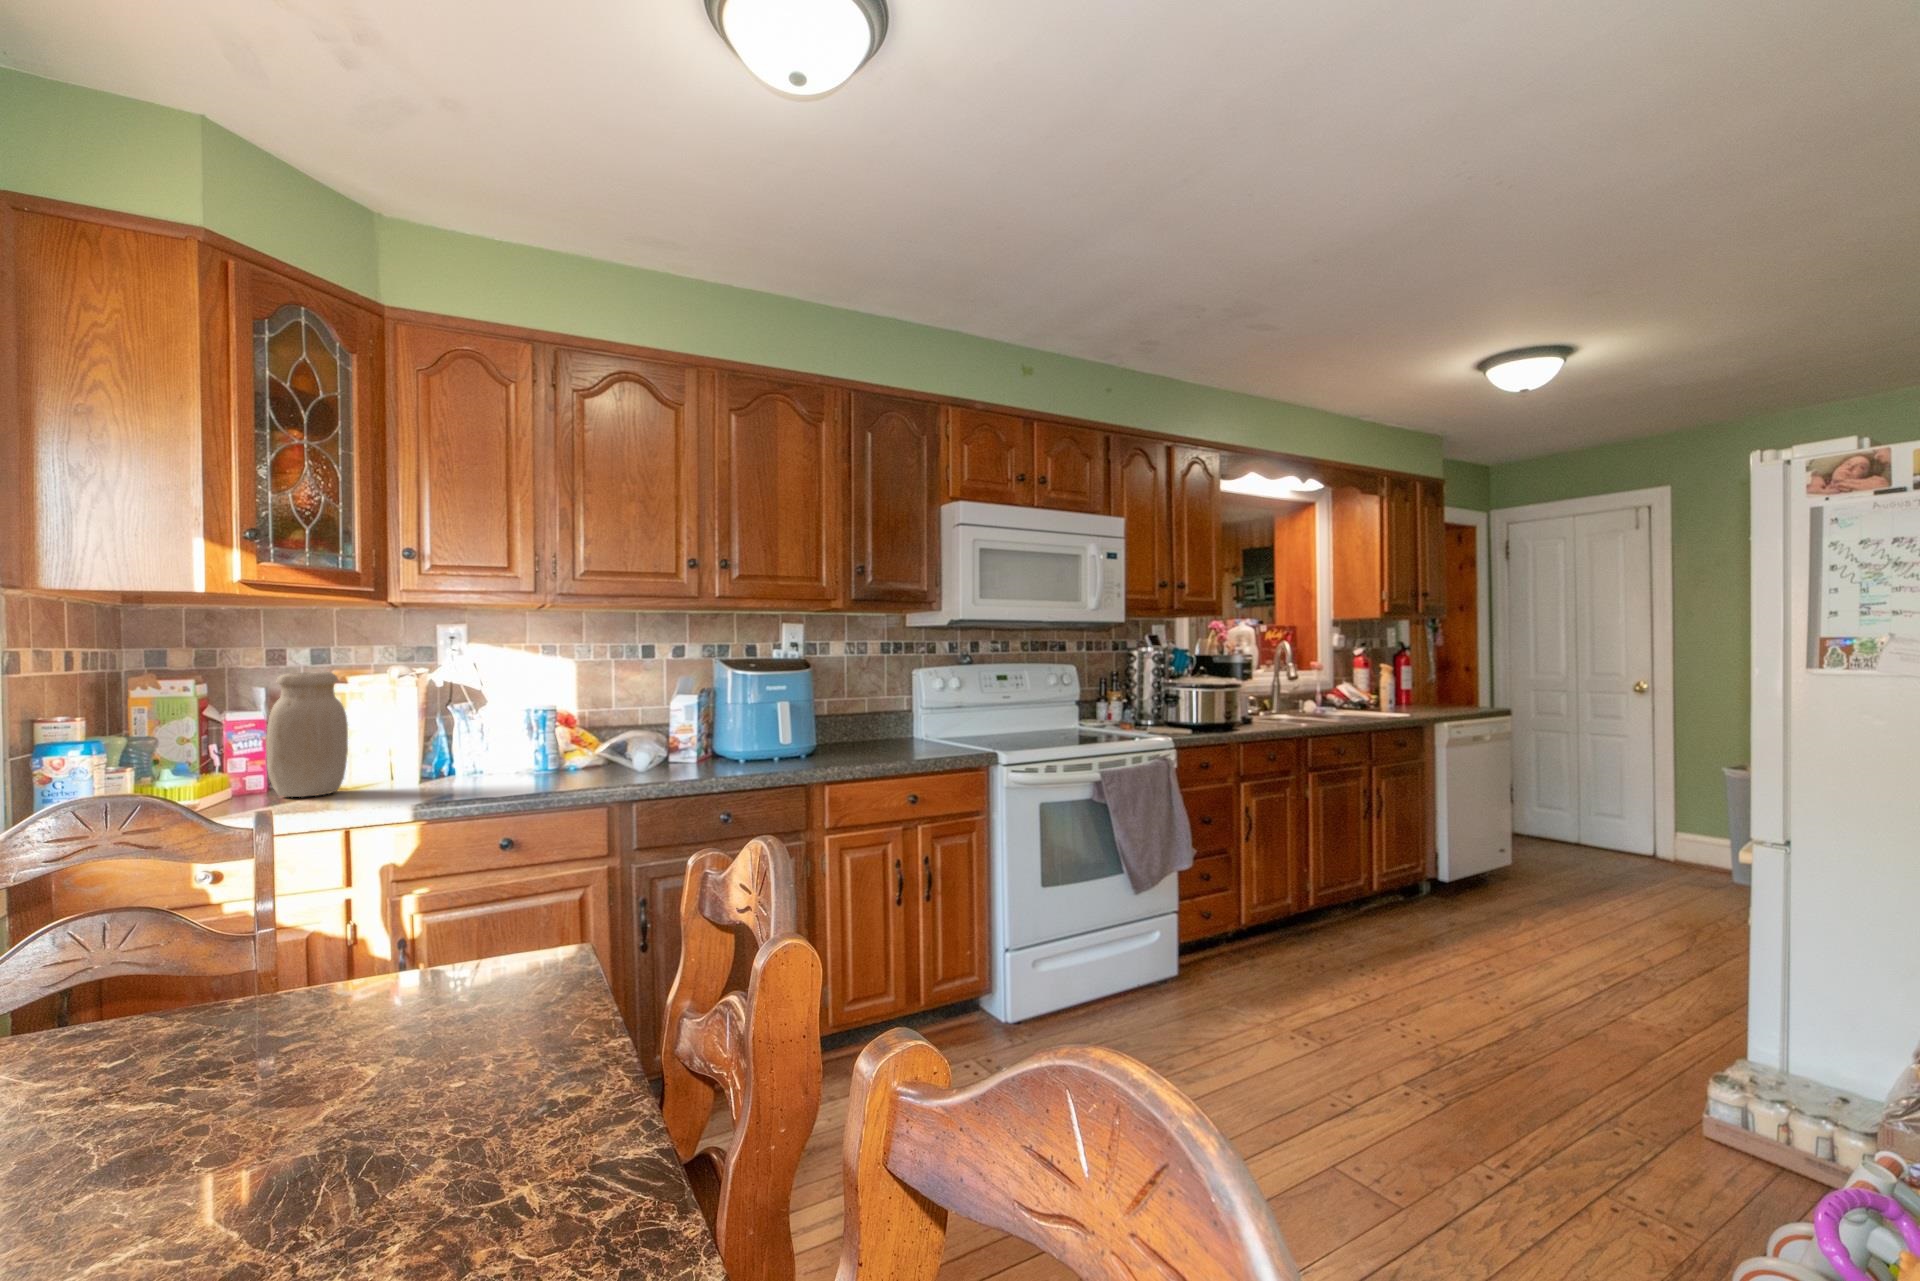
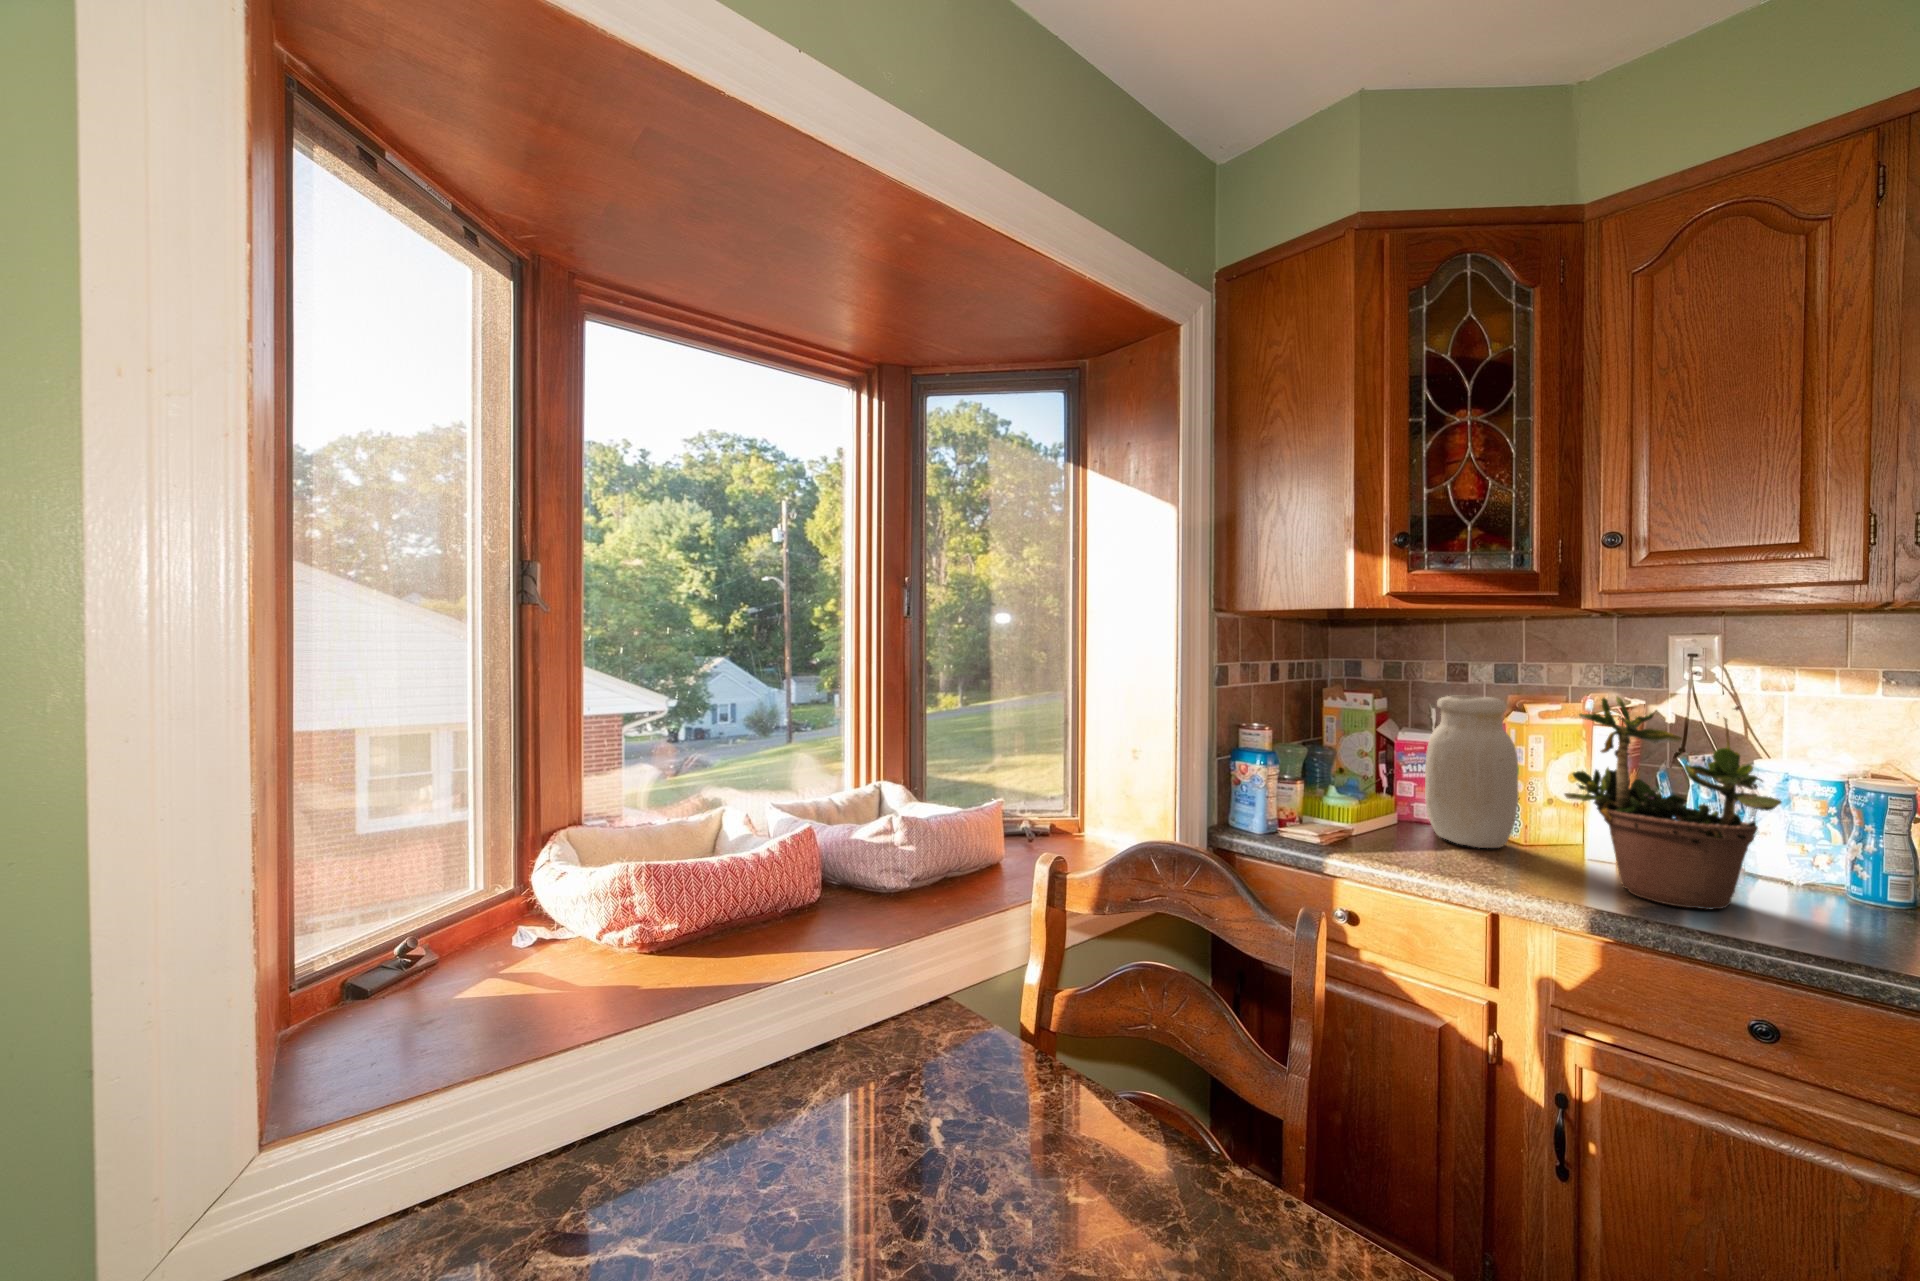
potted plant: none [388,651,508,793] -> present [1565,696,1781,909]

